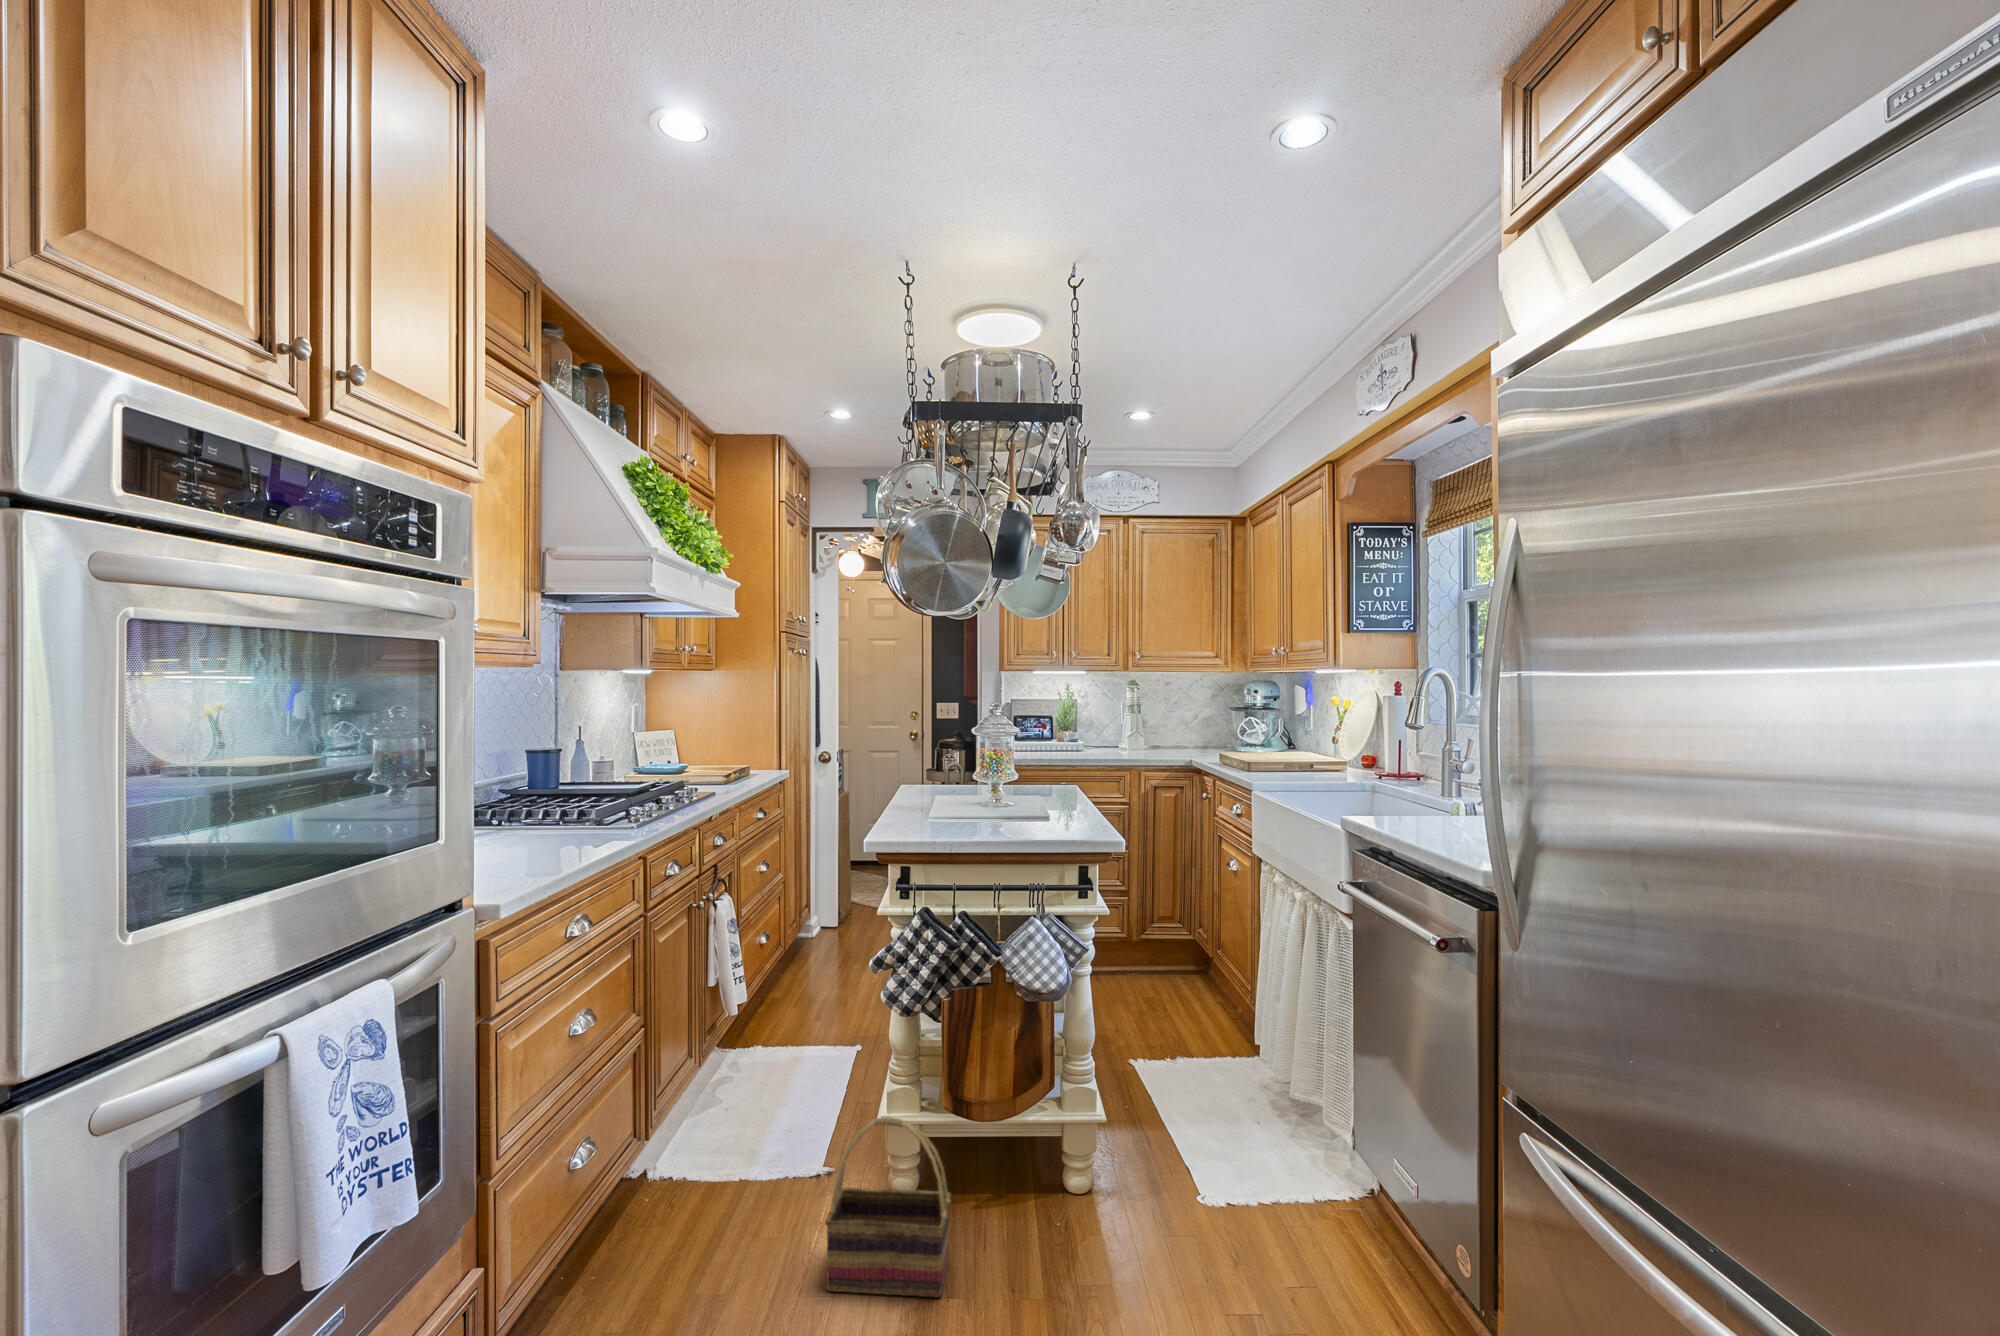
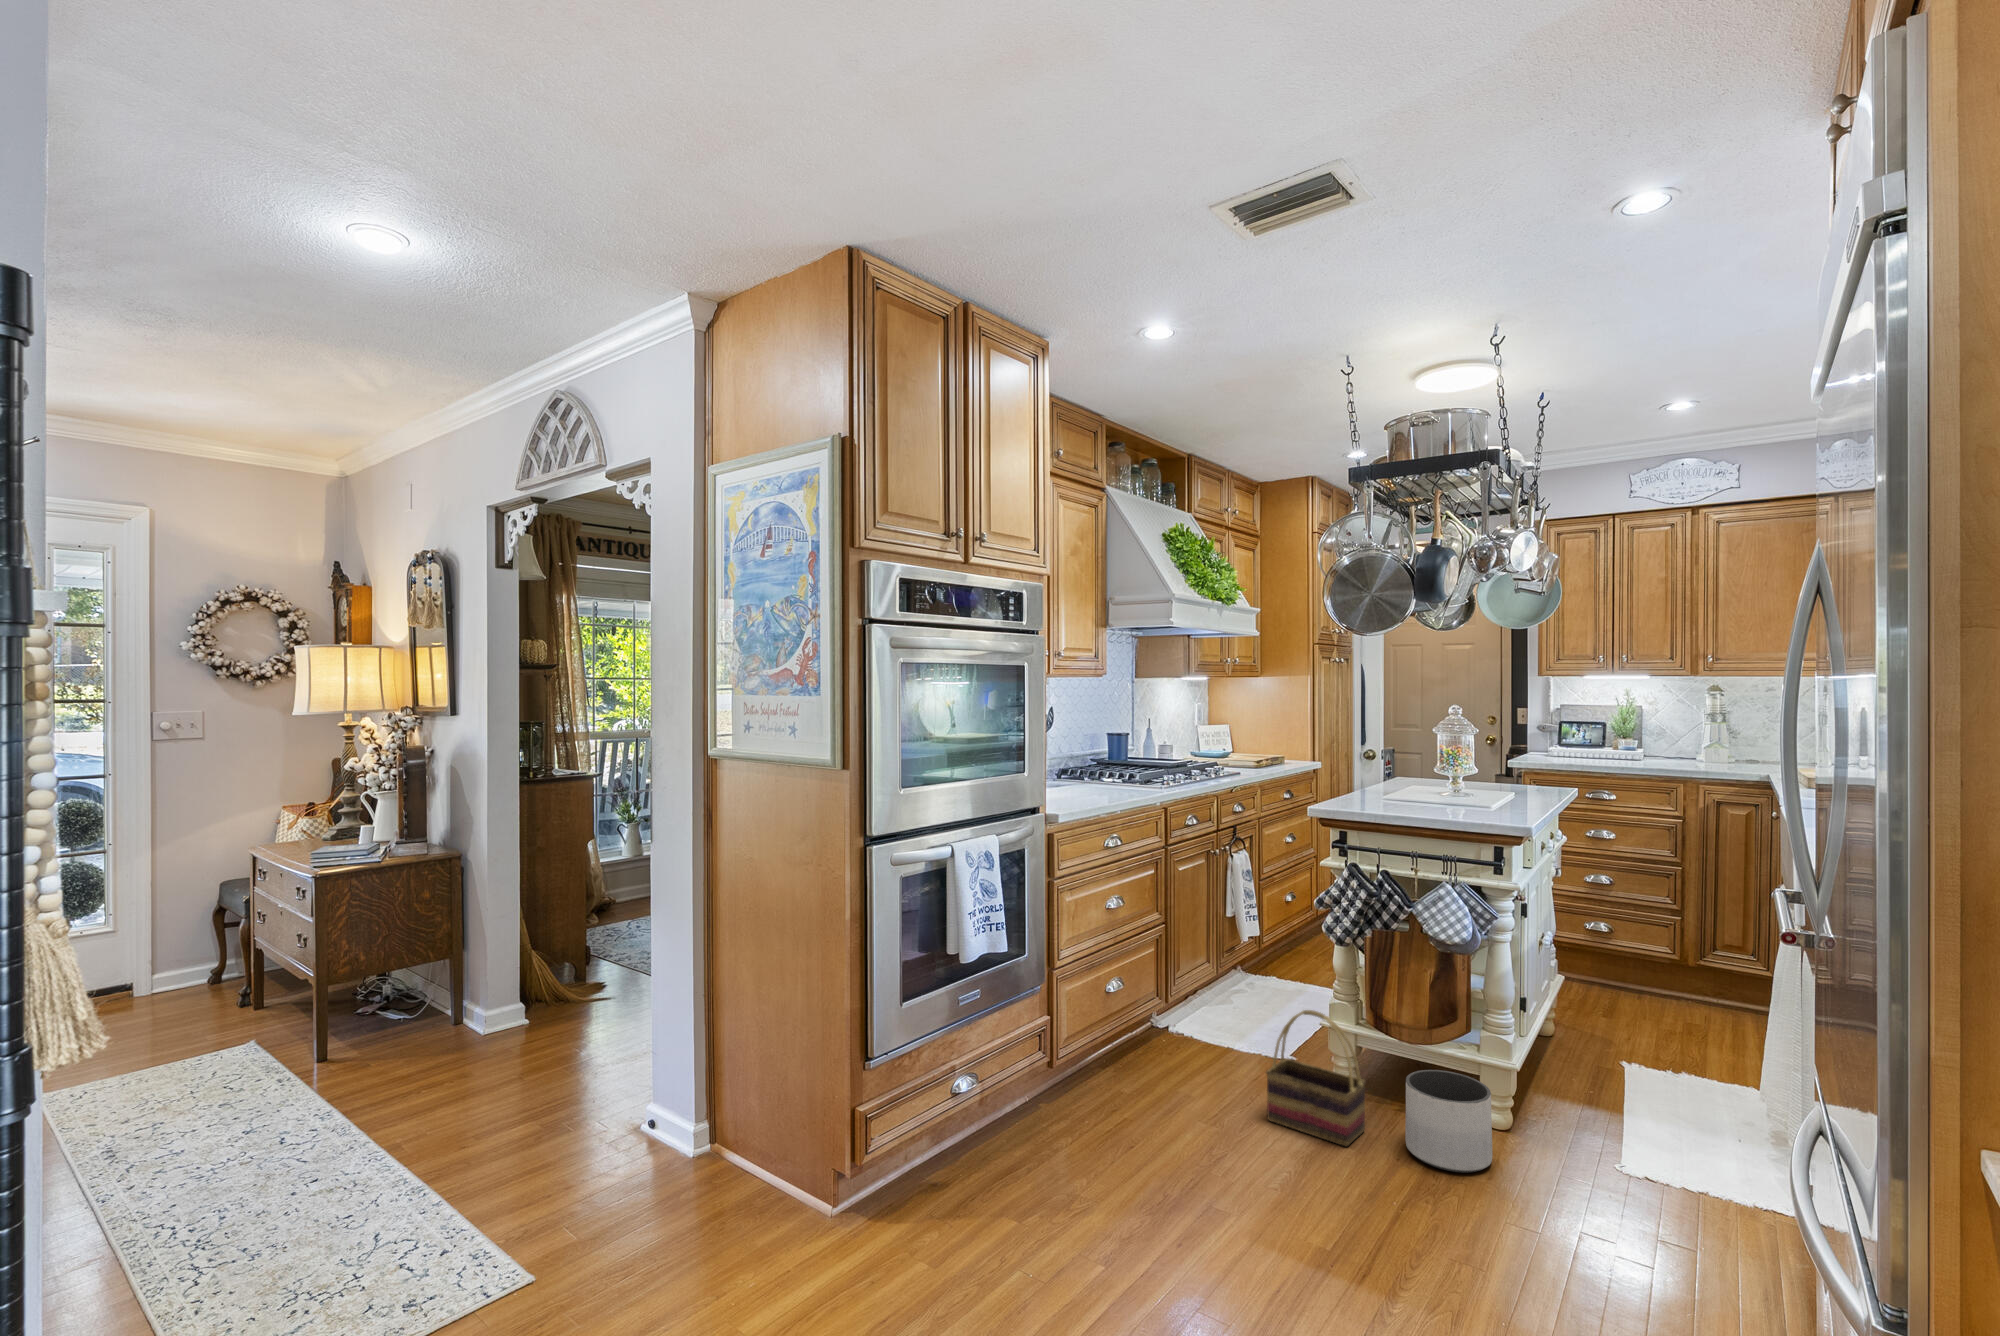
planter: none [1002,1150,1099,1288] -> present [1405,1070,1492,1173]

